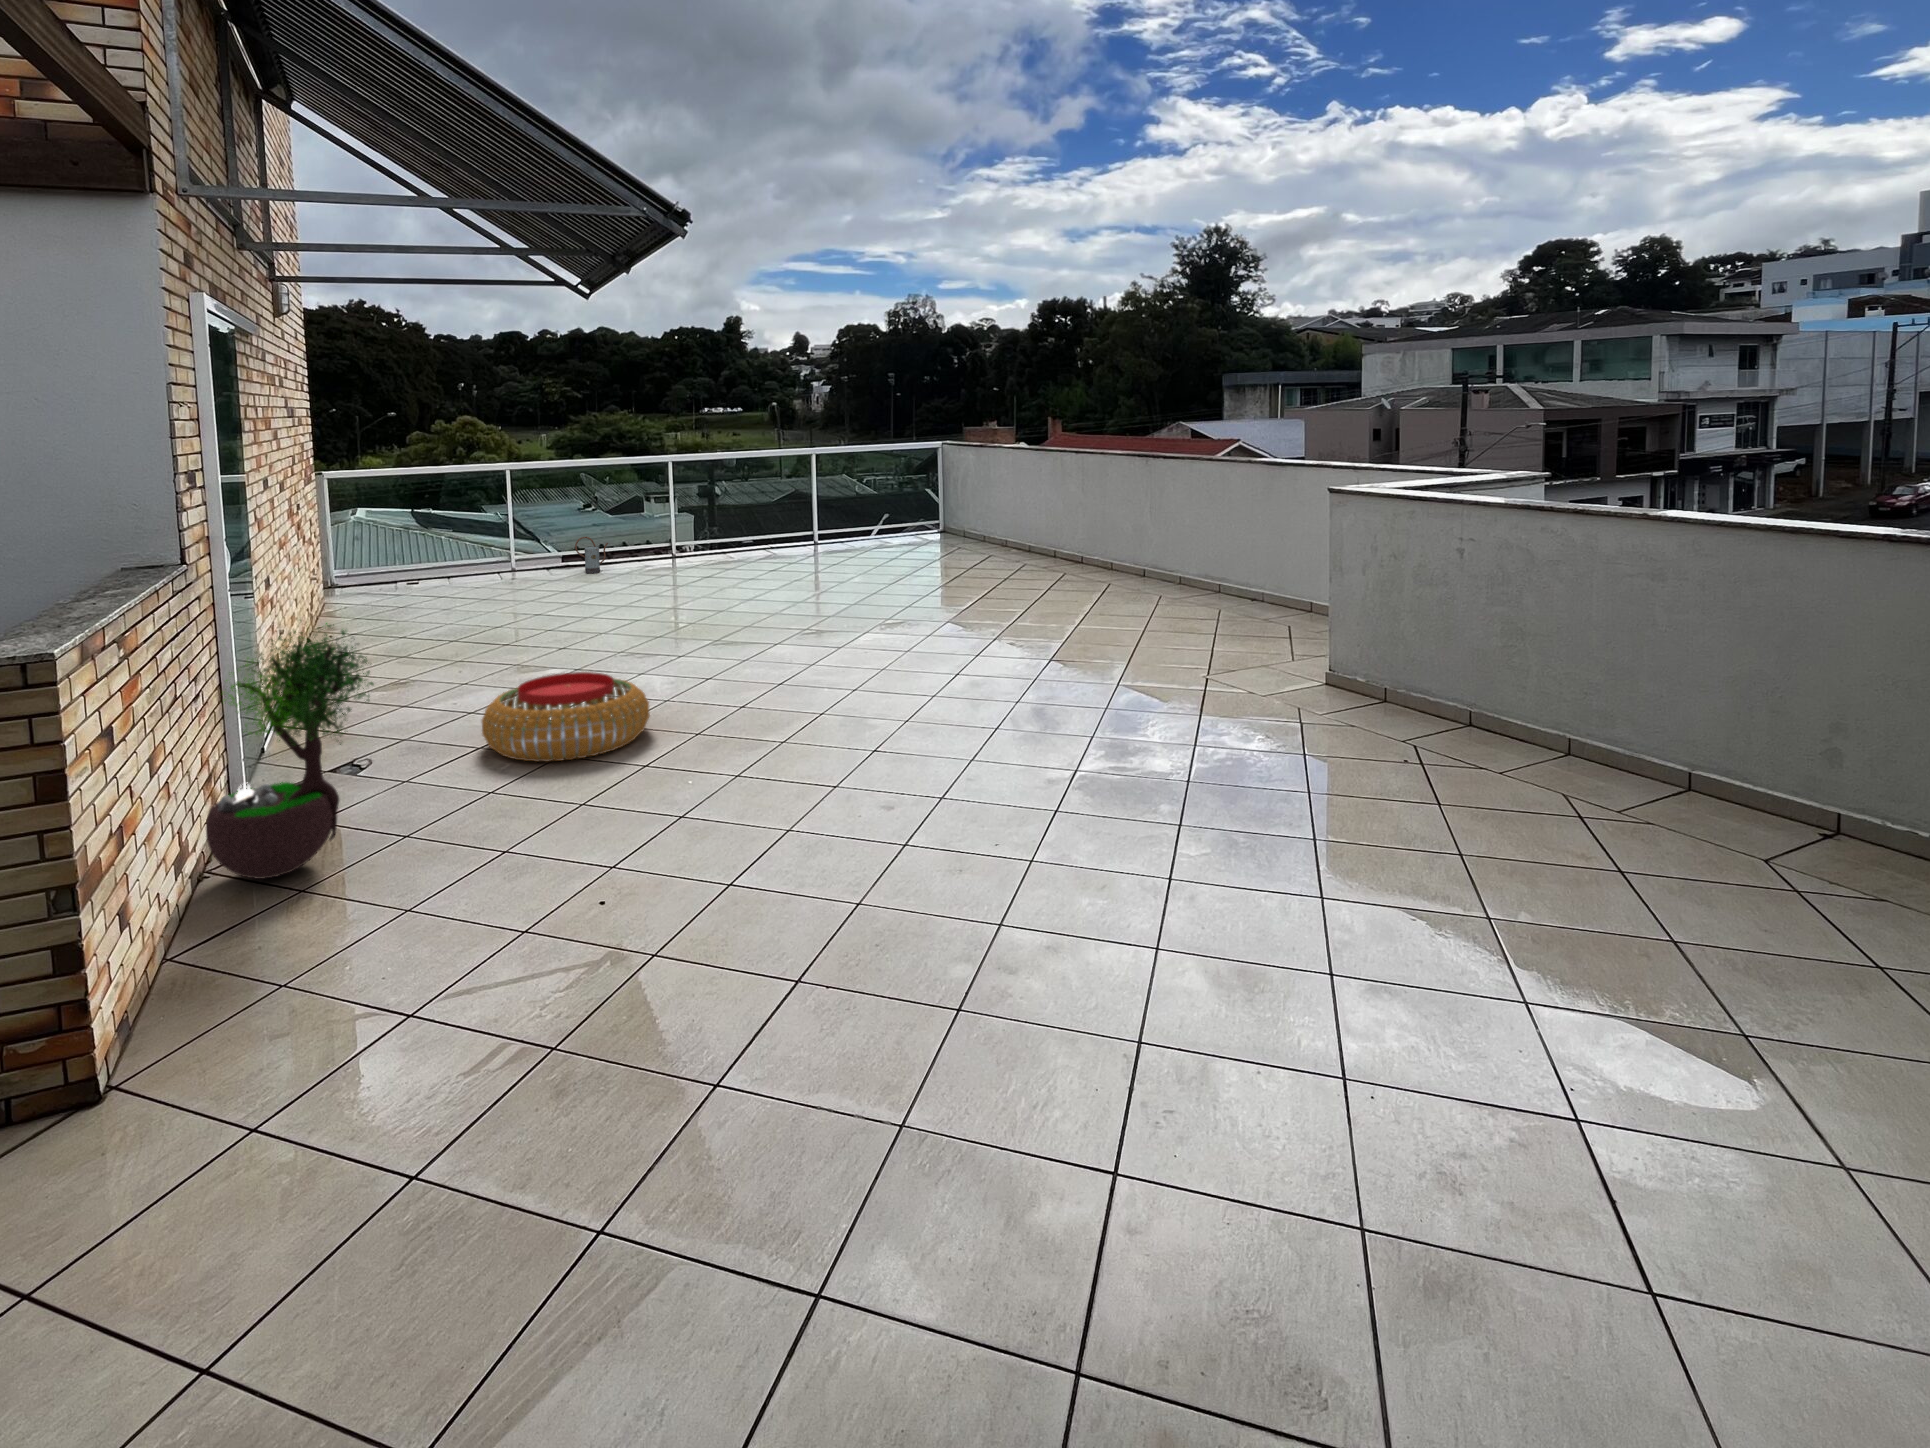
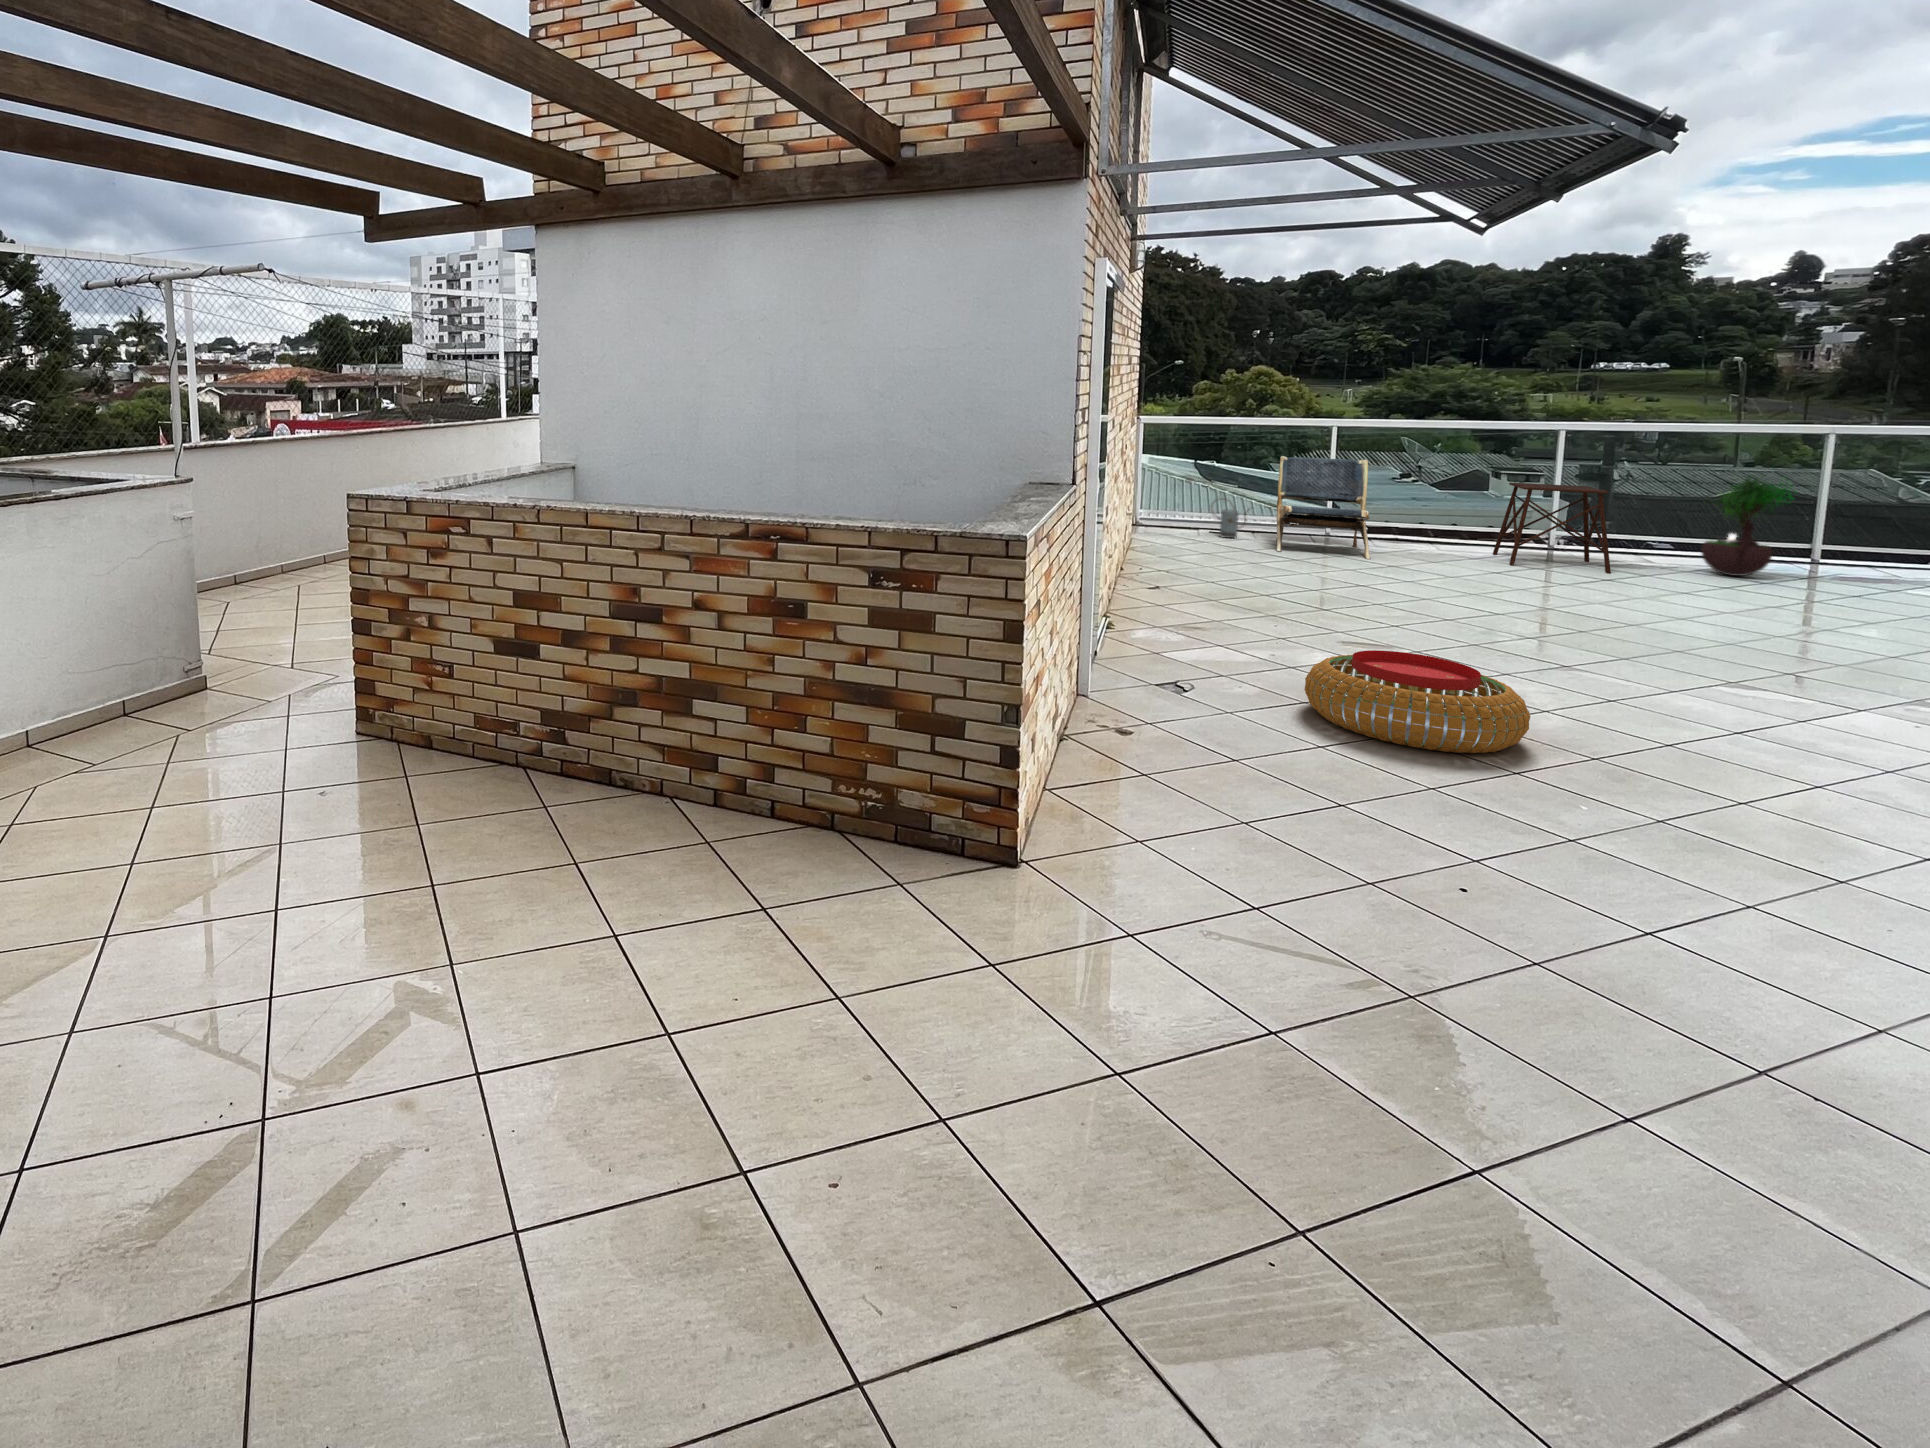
lounge chair: none [474,498,555,592] -> present [1276,456,1370,559]
side table: none [642,505,711,574] -> present [1493,483,1611,573]
watering can: present [575,537,608,574] -> present [1219,508,1239,538]
potted tree: present [206,620,374,879] -> present [1702,473,1796,576]

